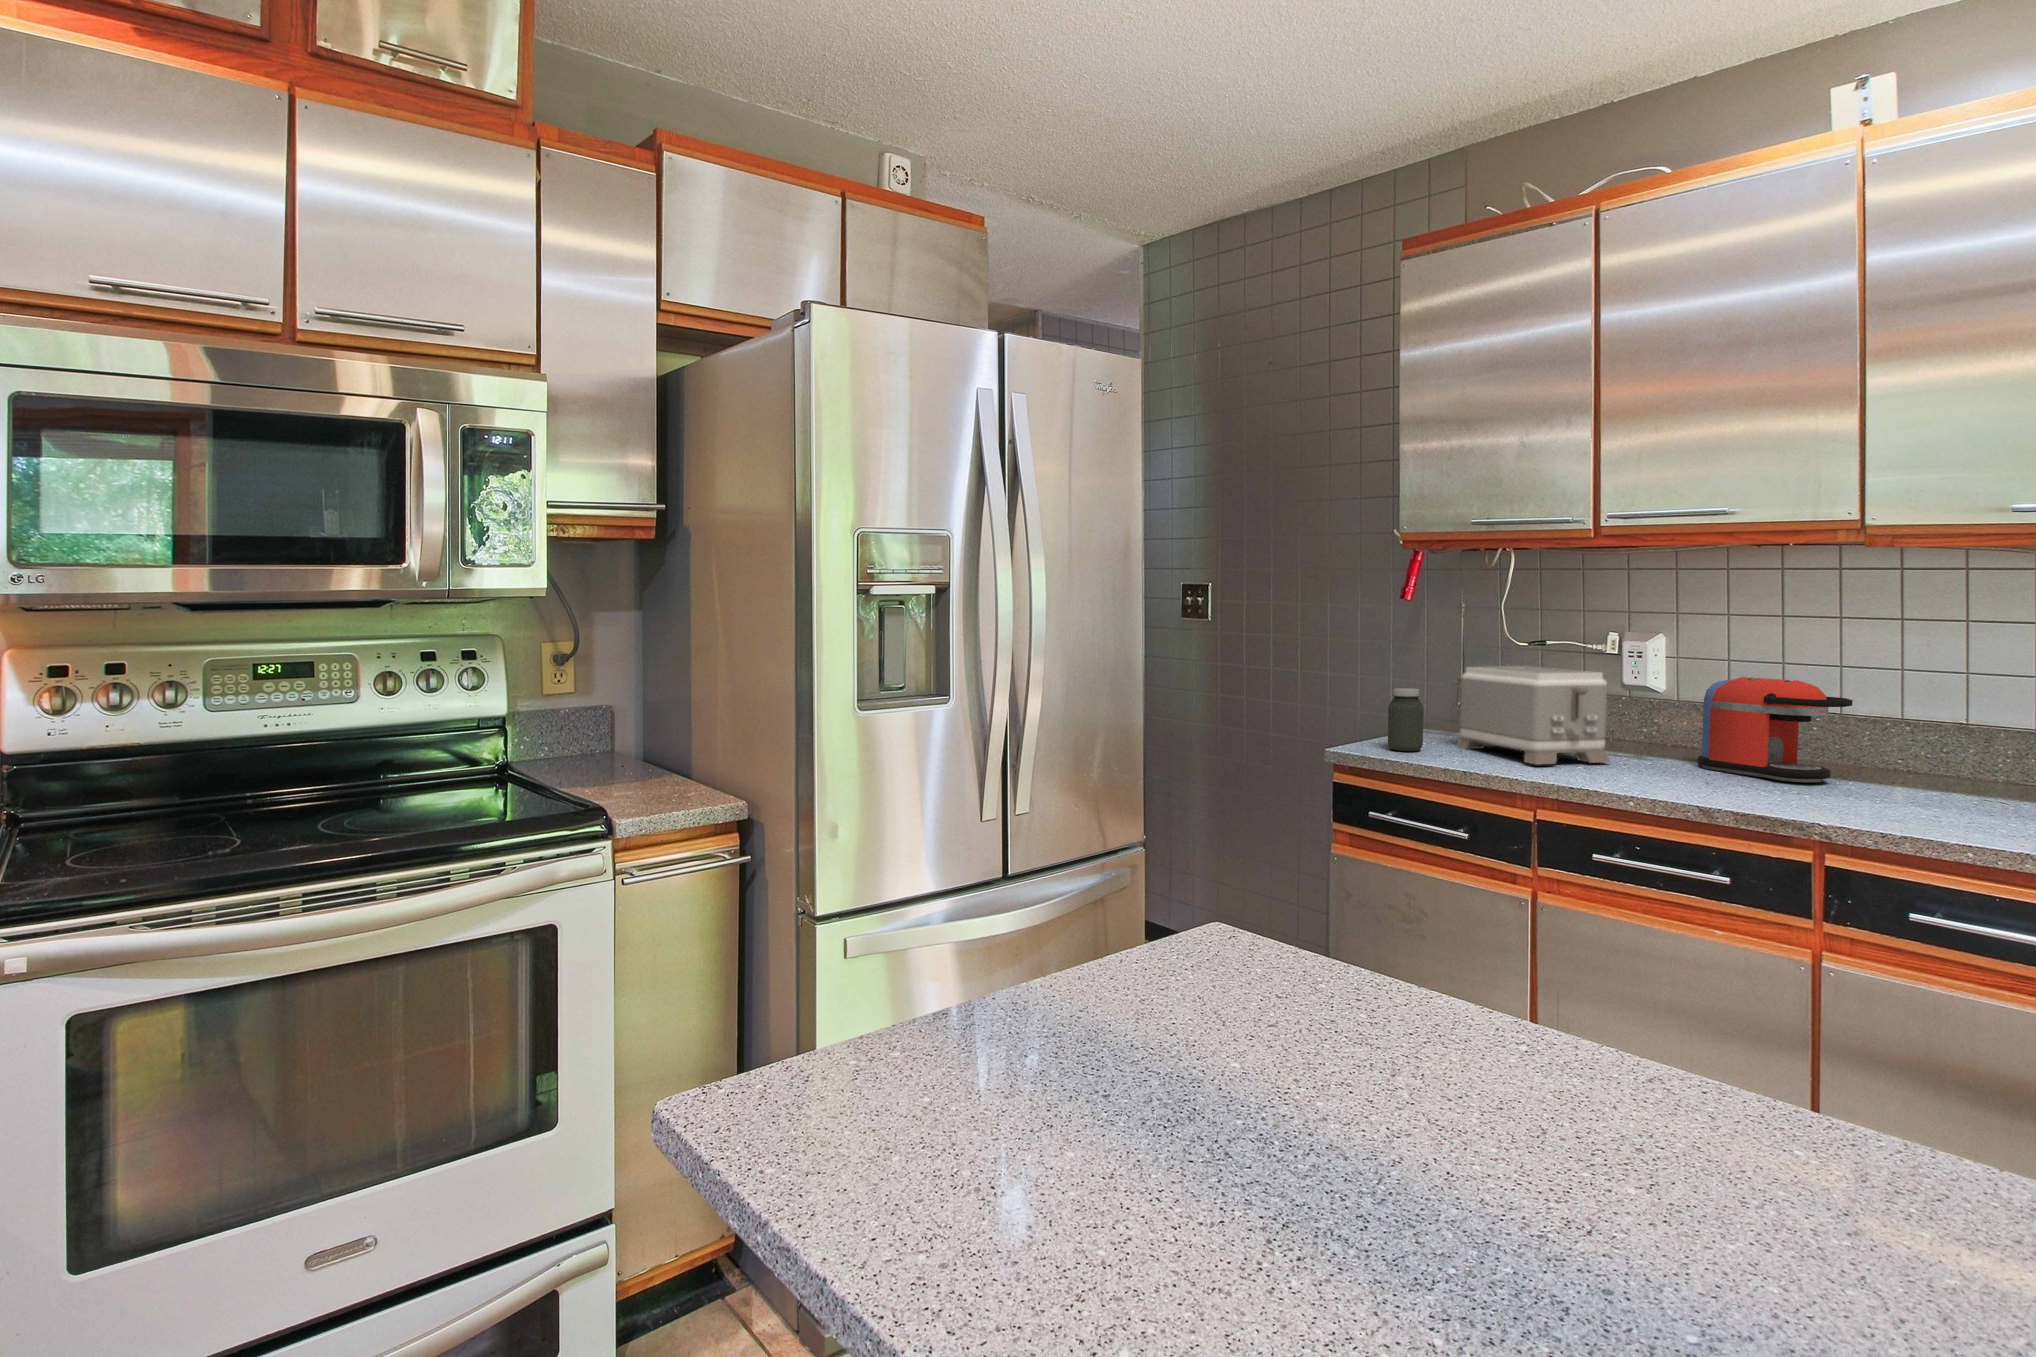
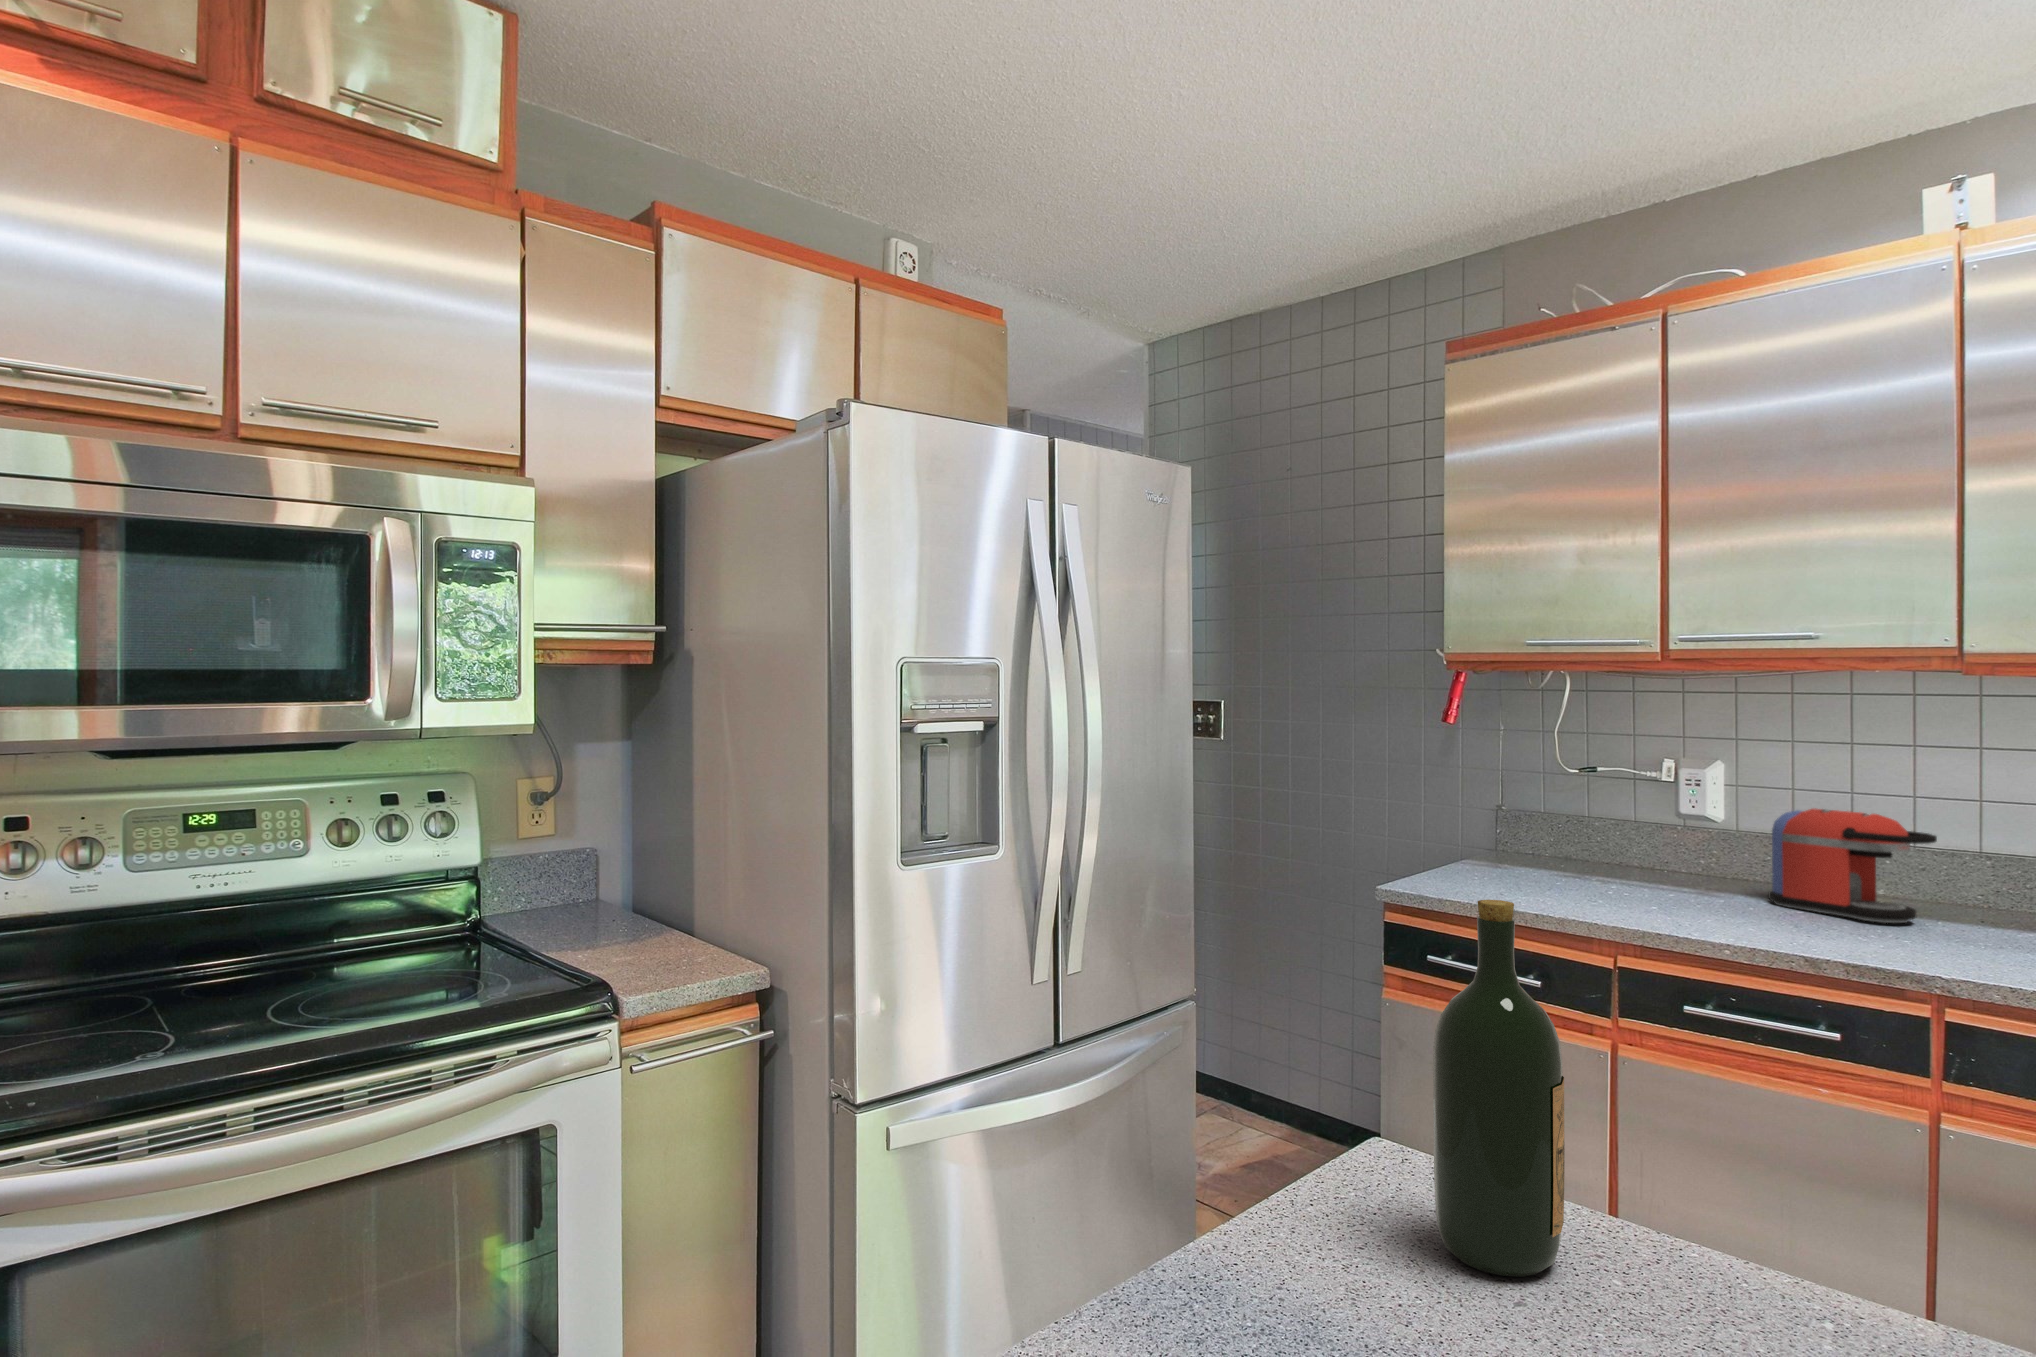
toaster: present [1456,666,1610,765] -> none [1504,792,1679,903]
jar: present [1388,688,1424,751] -> none [1436,817,1475,885]
wine bottle: none [1206,703,1310,1012] -> present [1433,900,1565,1277]

